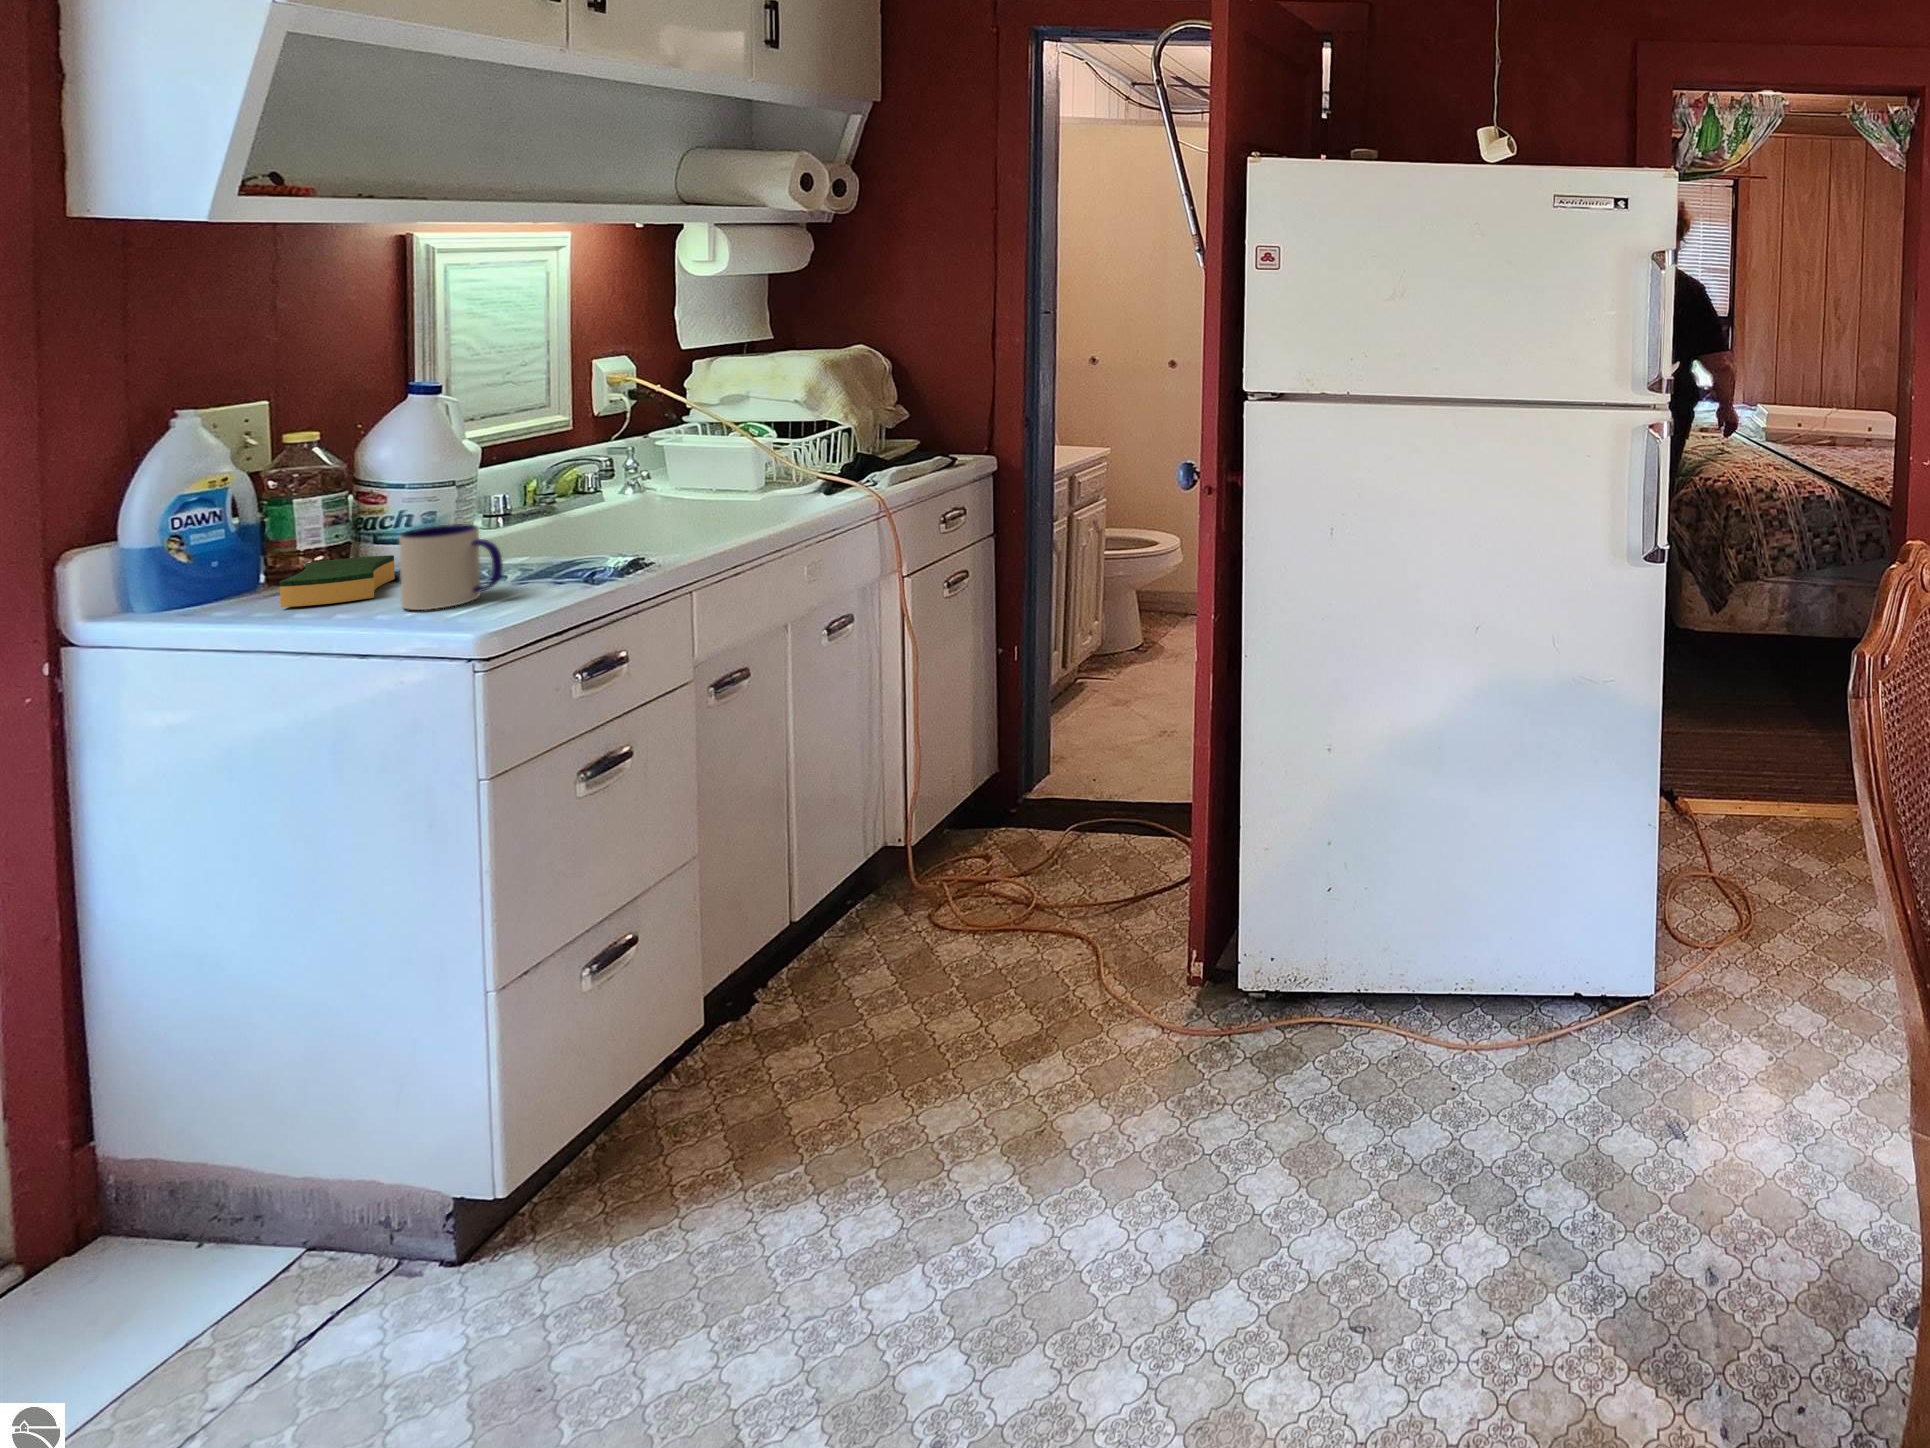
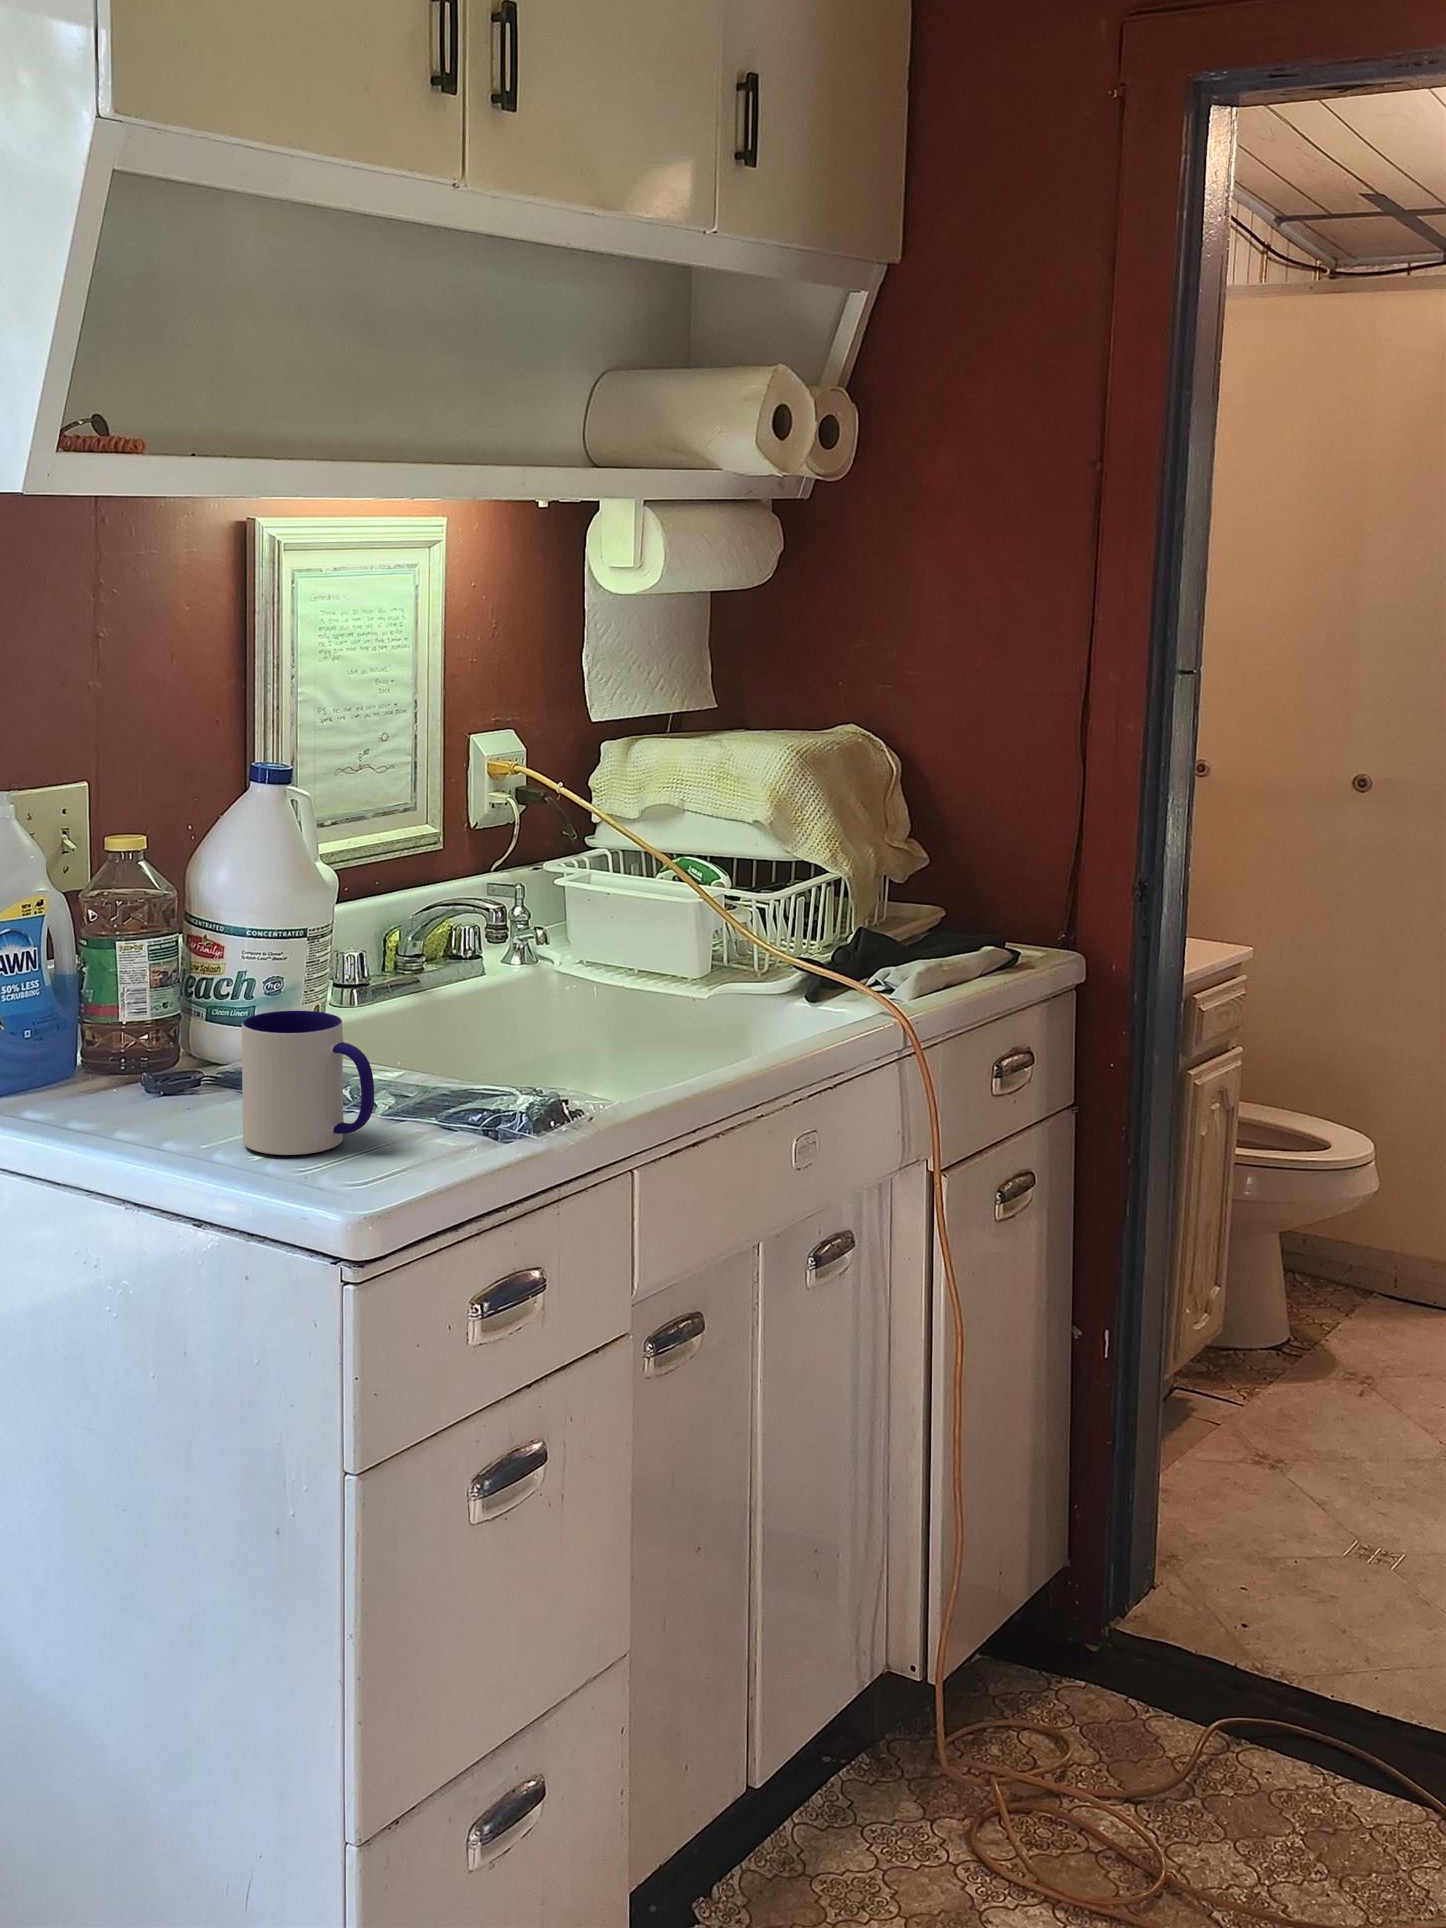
sponge: present [280,555,395,607] -> none [99,1045,231,1120]

